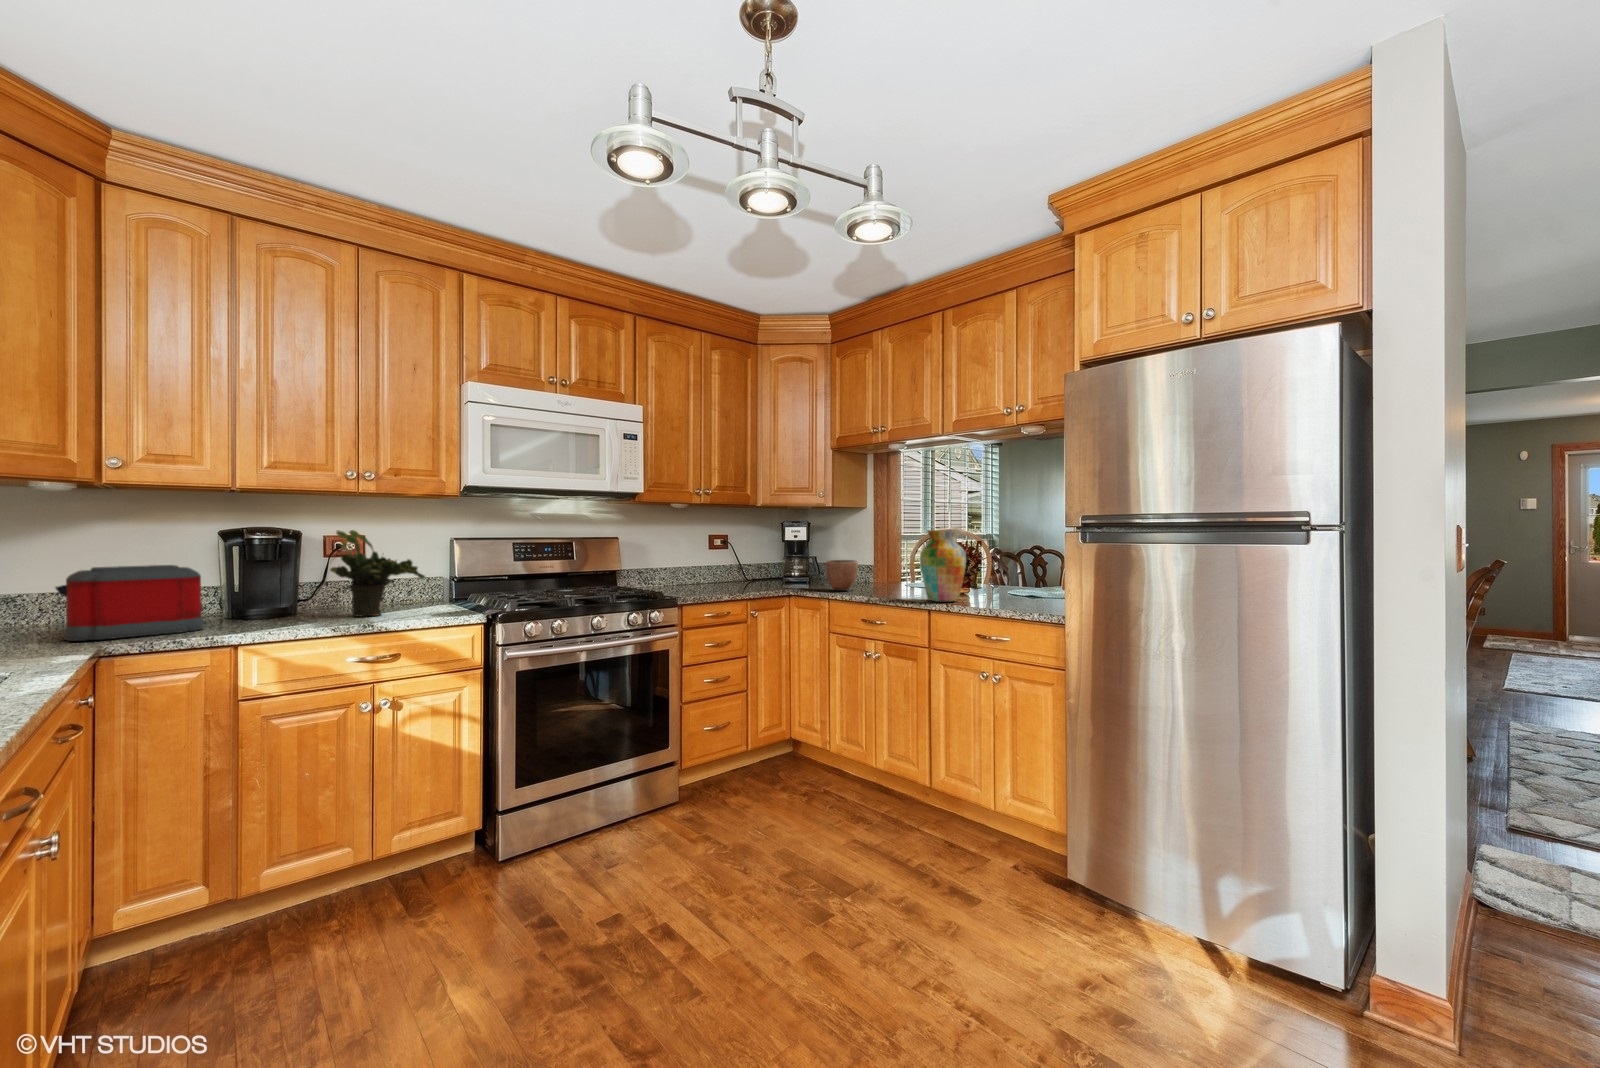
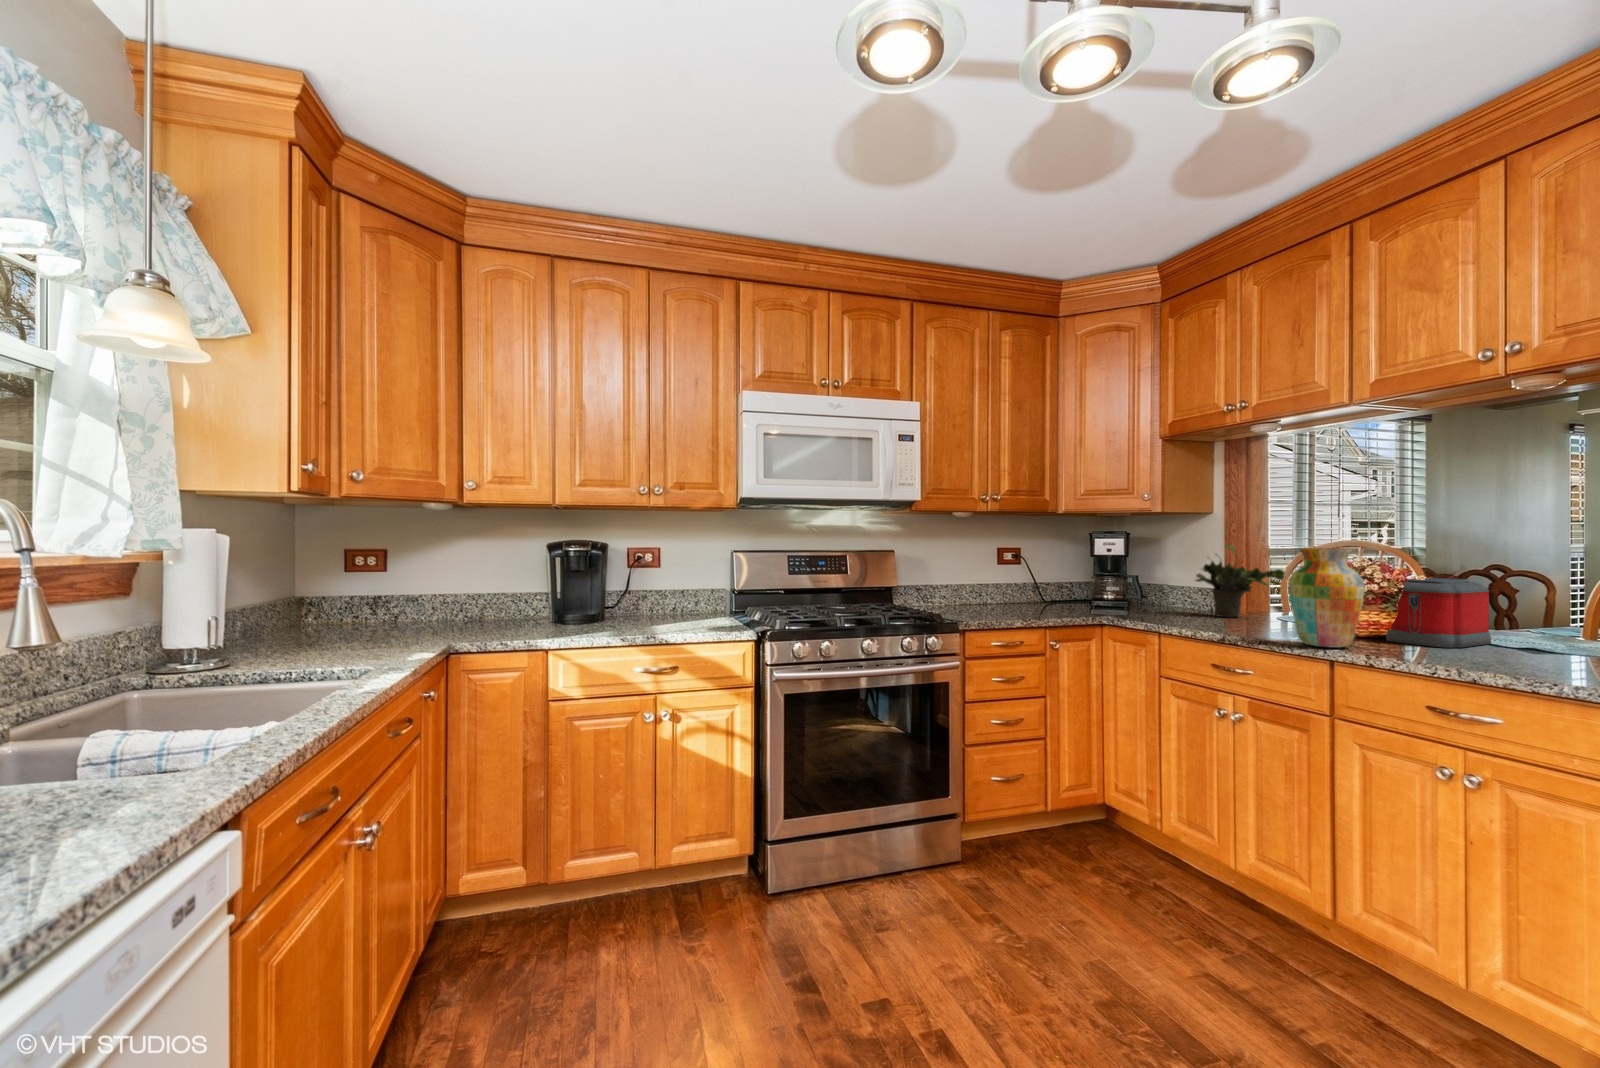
potted plant: present [330,530,425,616] -> present [1195,544,1285,617]
decorative bowl: present [825,560,858,591] -> none [1149,582,1195,622]
toaster: present [56,565,204,641] -> present [1386,578,1491,648]

